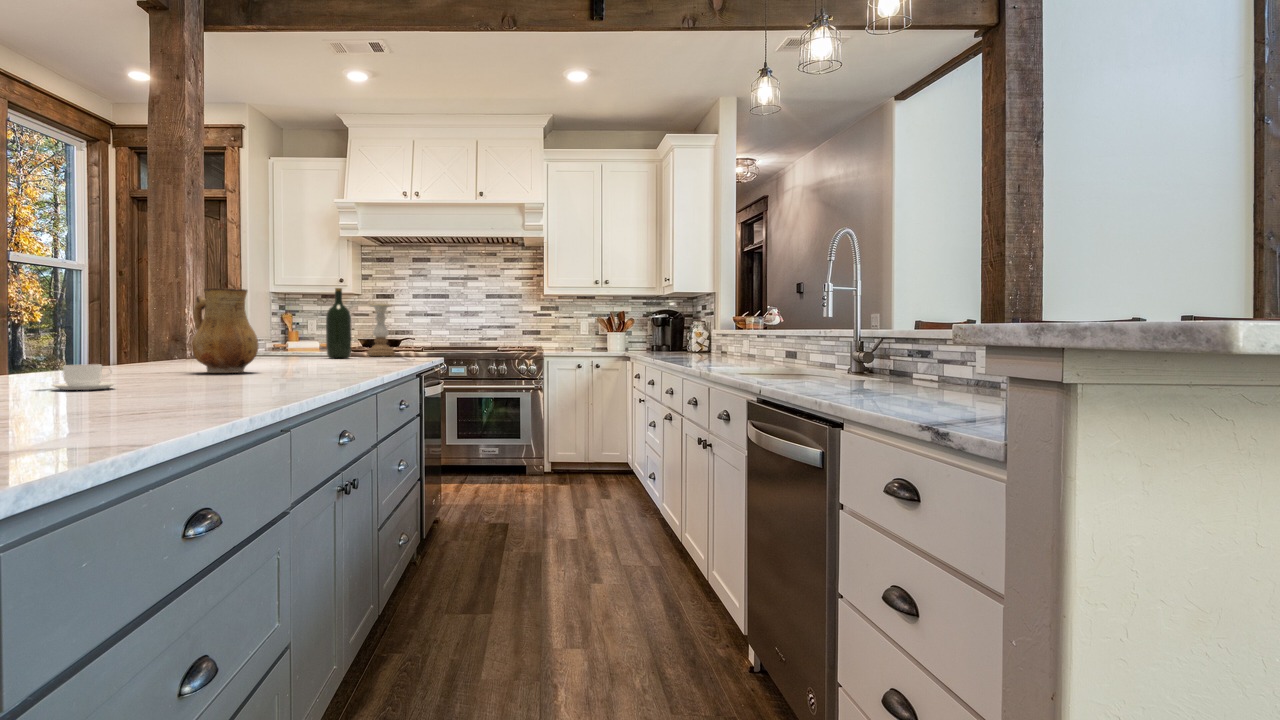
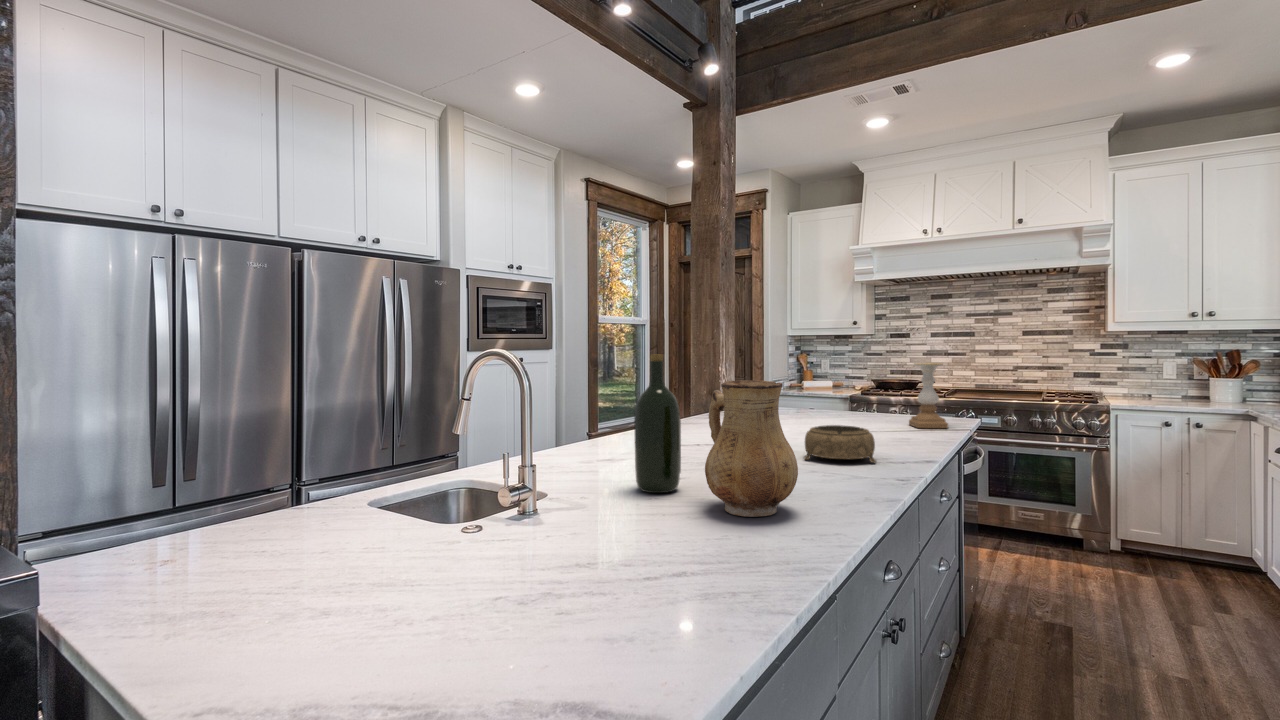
wine bottle: present [326,288,352,358] -> present [634,354,681,493]
decorative bowl: none [269,341,324,364] -> present [804,425,876,463]
coffee cup: present [52,364,115,390] -> none [437,582,549,658]

